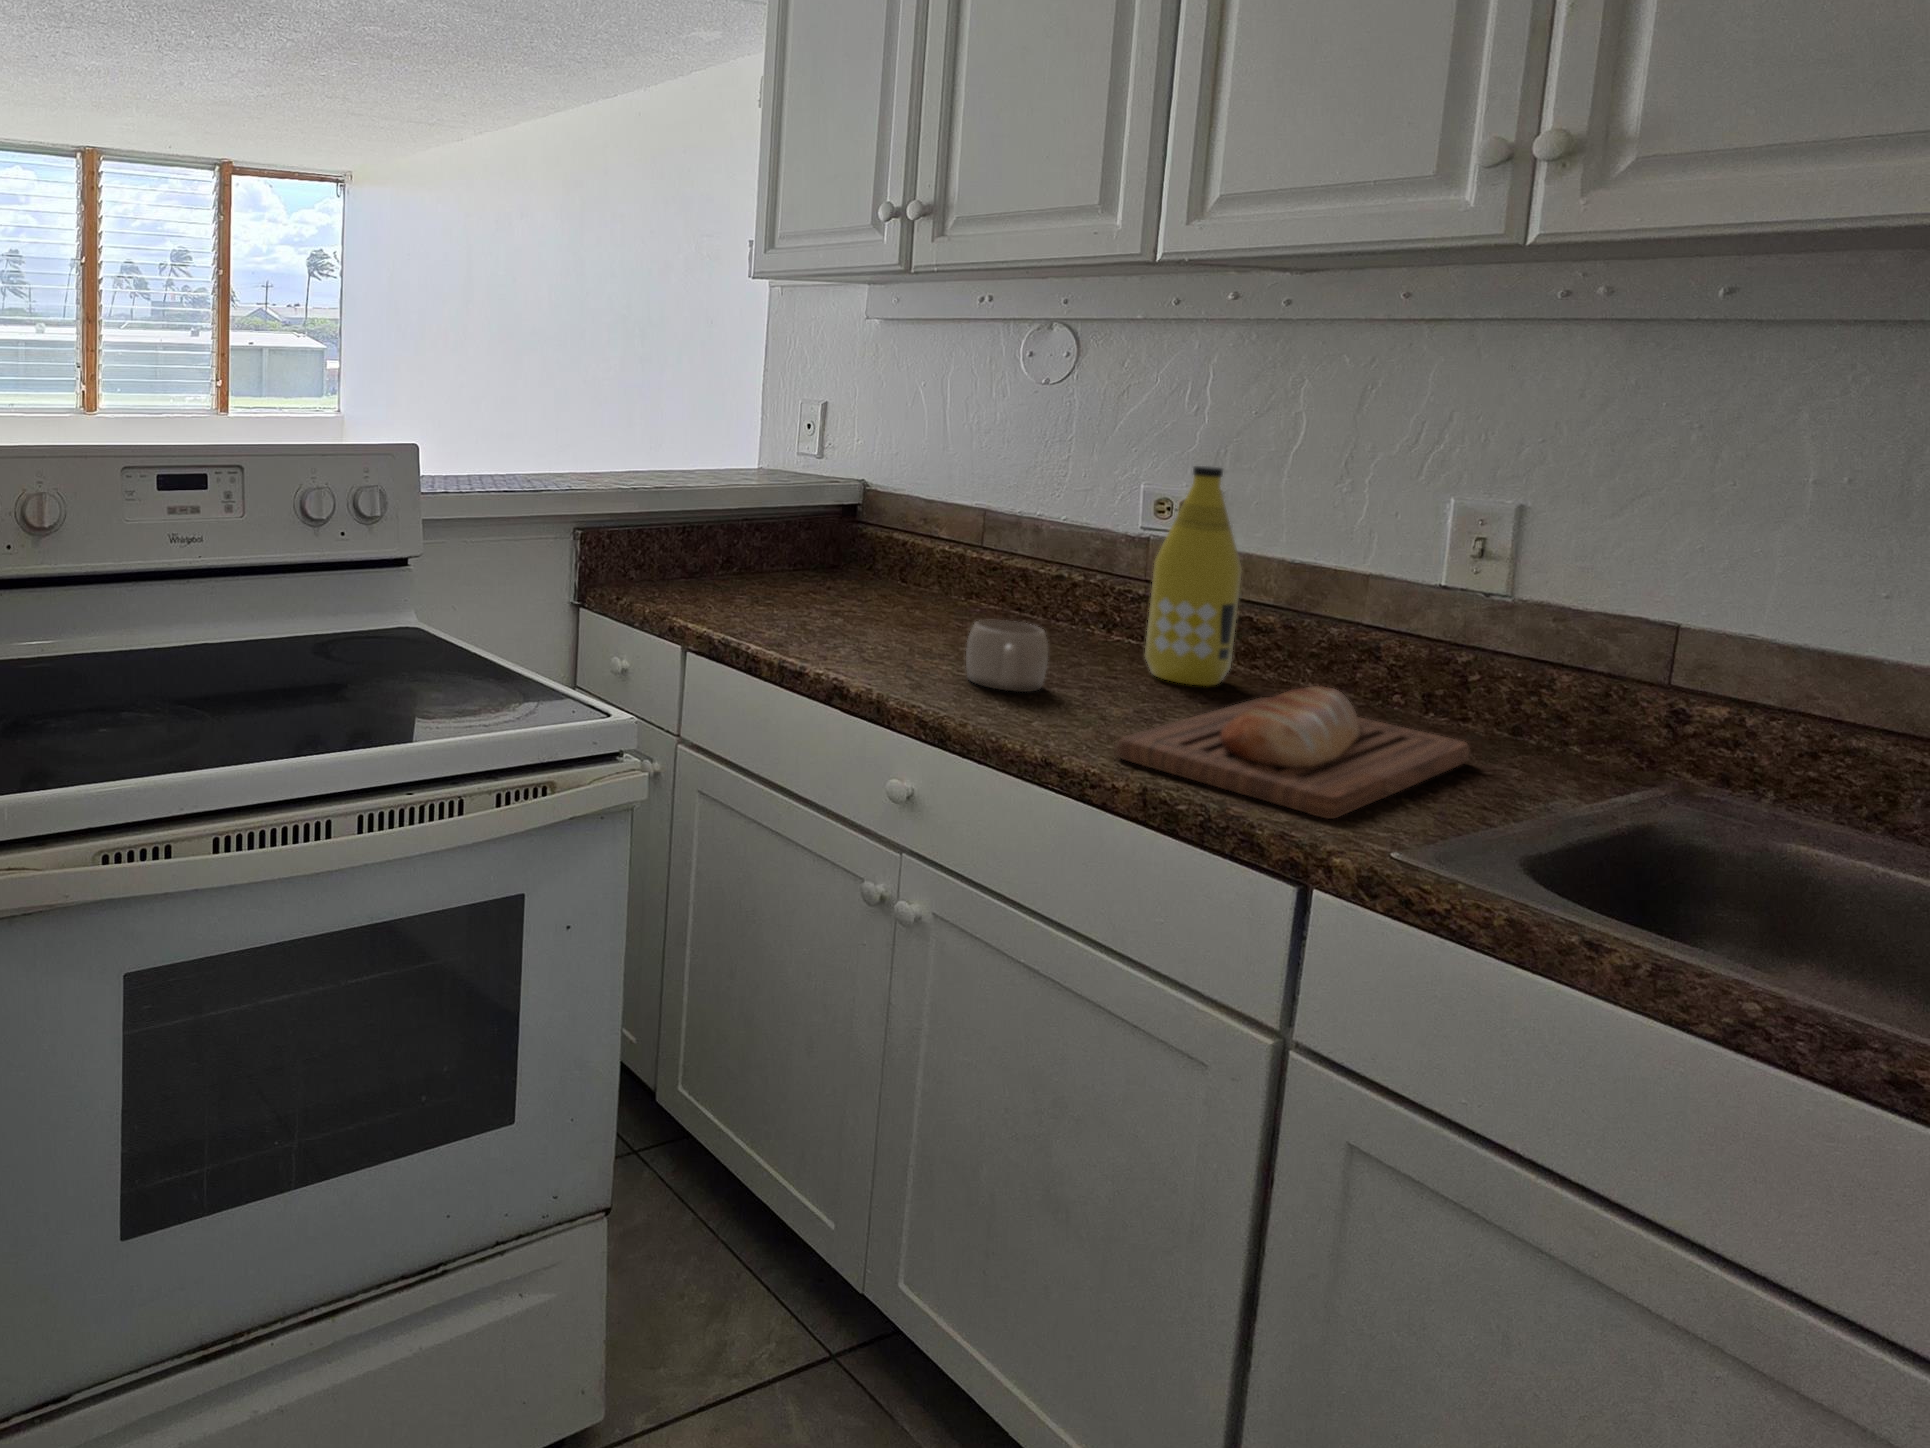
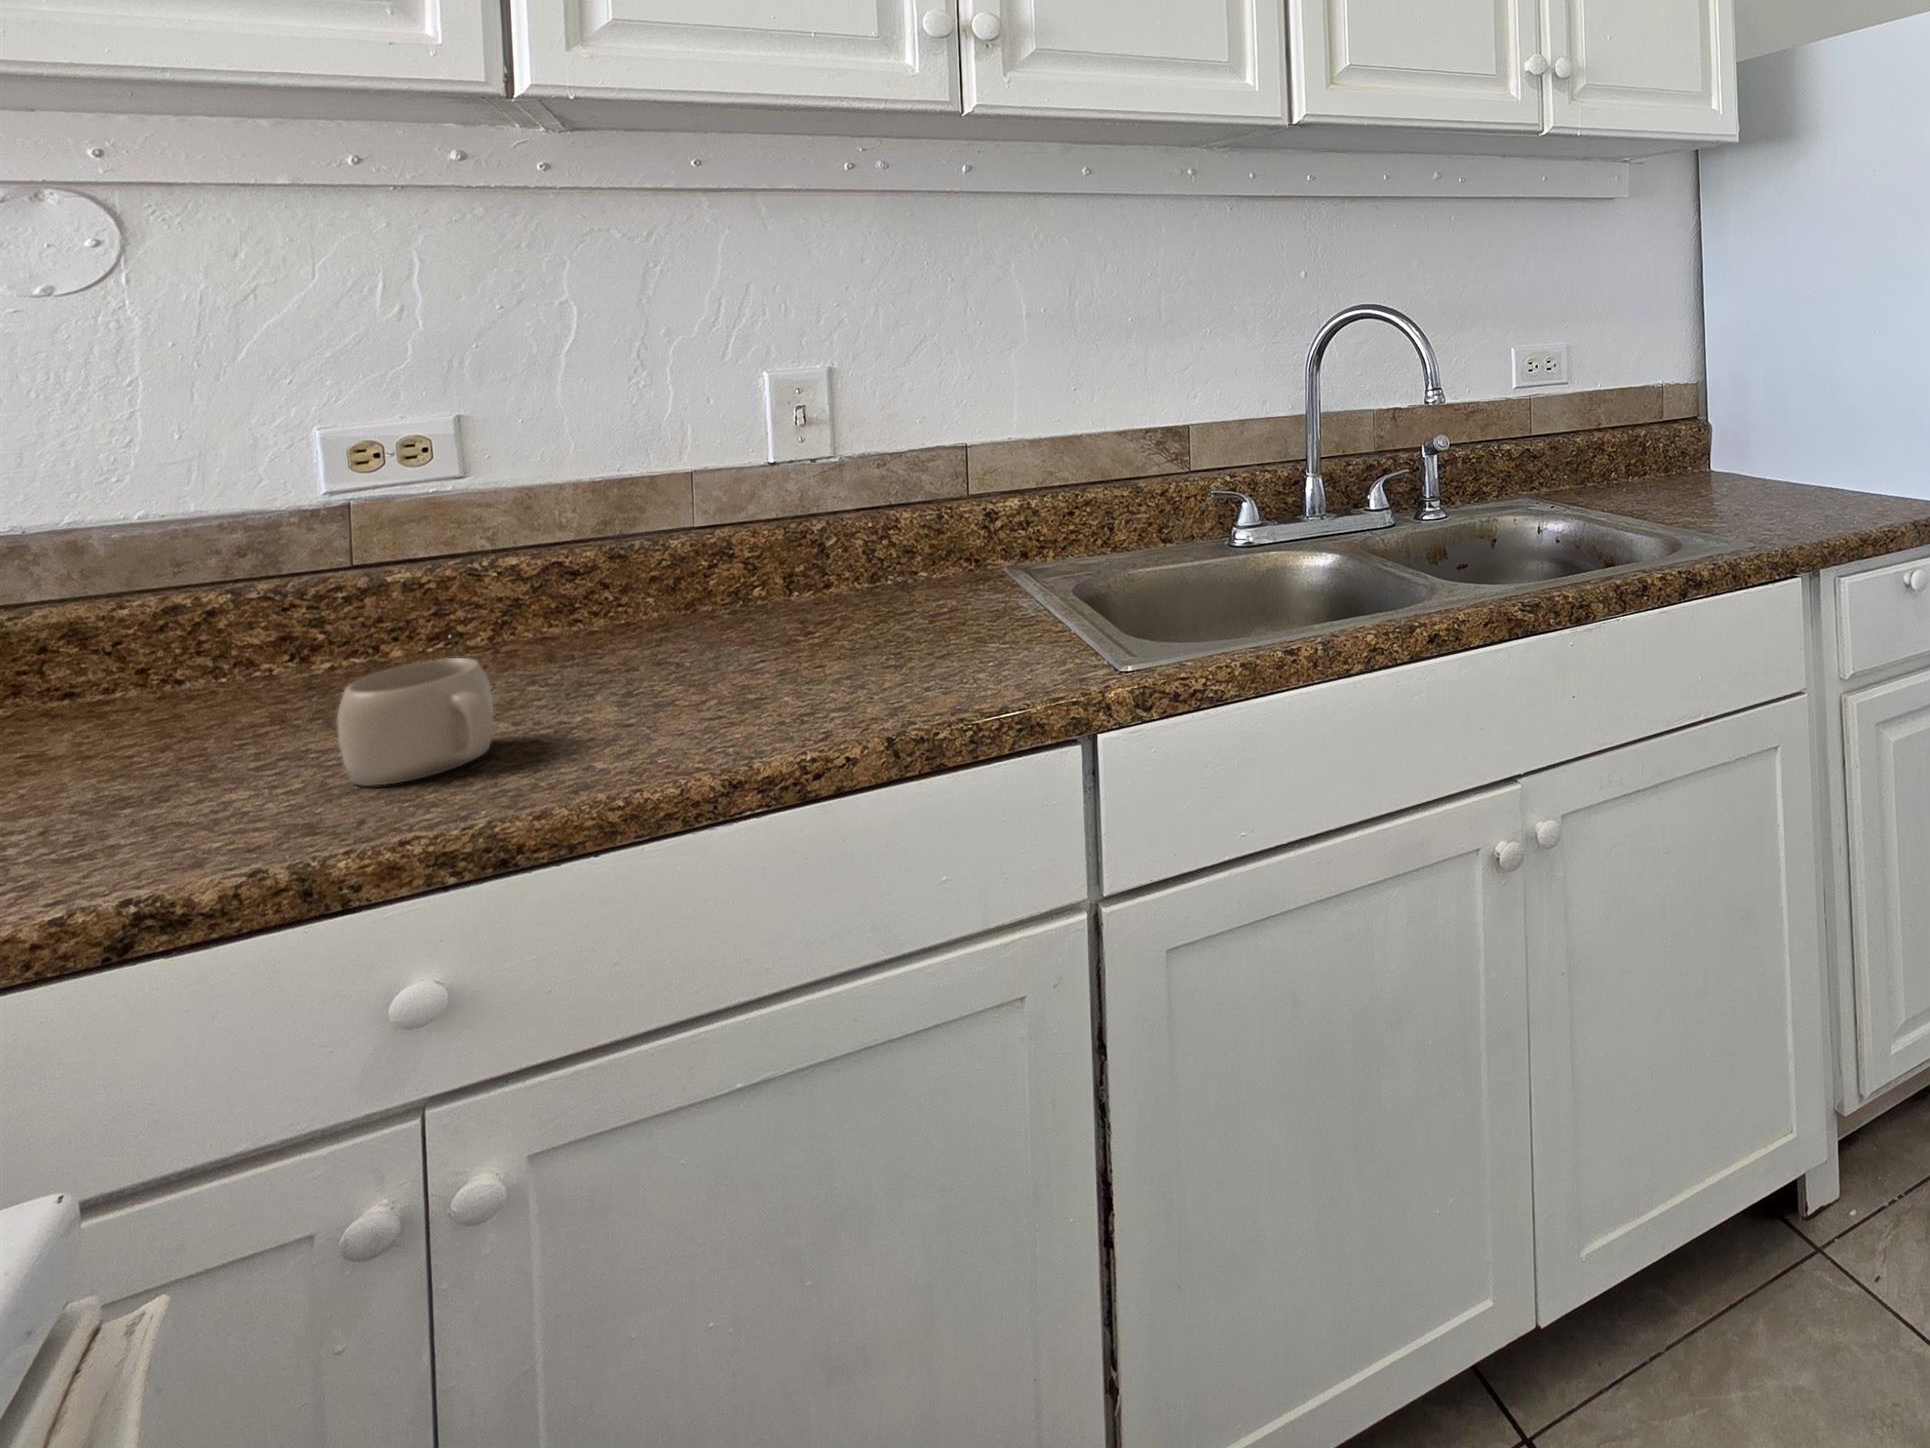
bottle: present [1145,466,1242,686] -> none [479,383,613,671]
bread loaf: present [1116,686,1469,819] -> none [722,579,1036,736]

